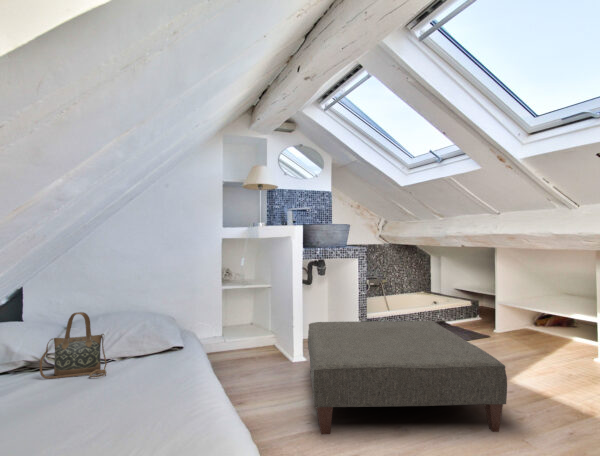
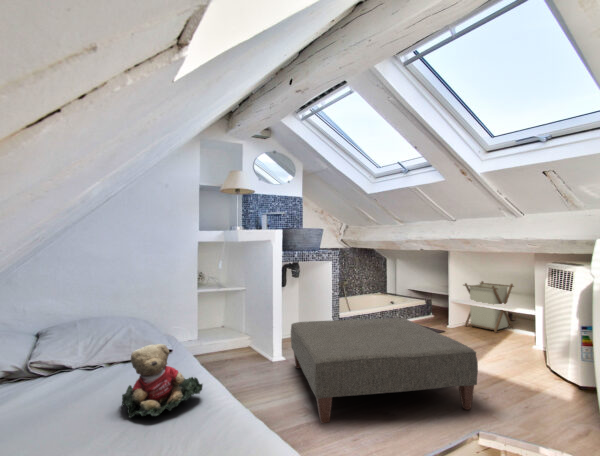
laundry basket: none [513,281,577,340] -> present [464,281,514,332]
handbag: present [39,312,107,379] -> none [27,317,102,388]
teddy bear: none [106,343,189,418] -> present [122,344,202,418]

